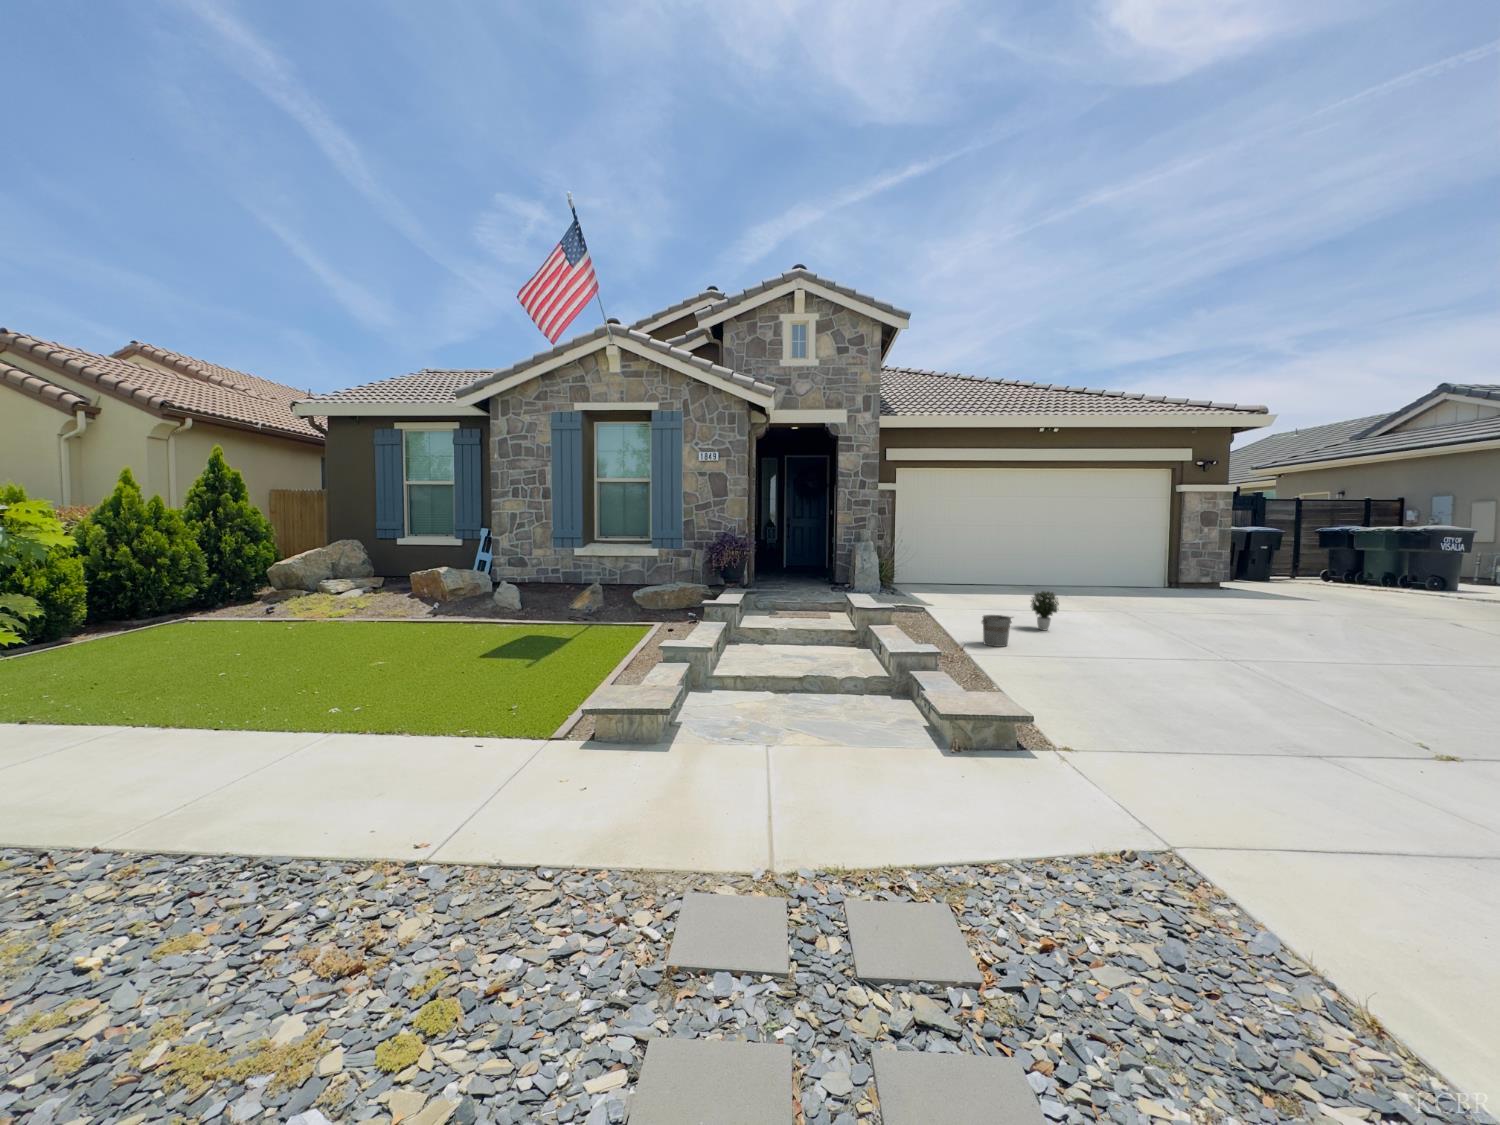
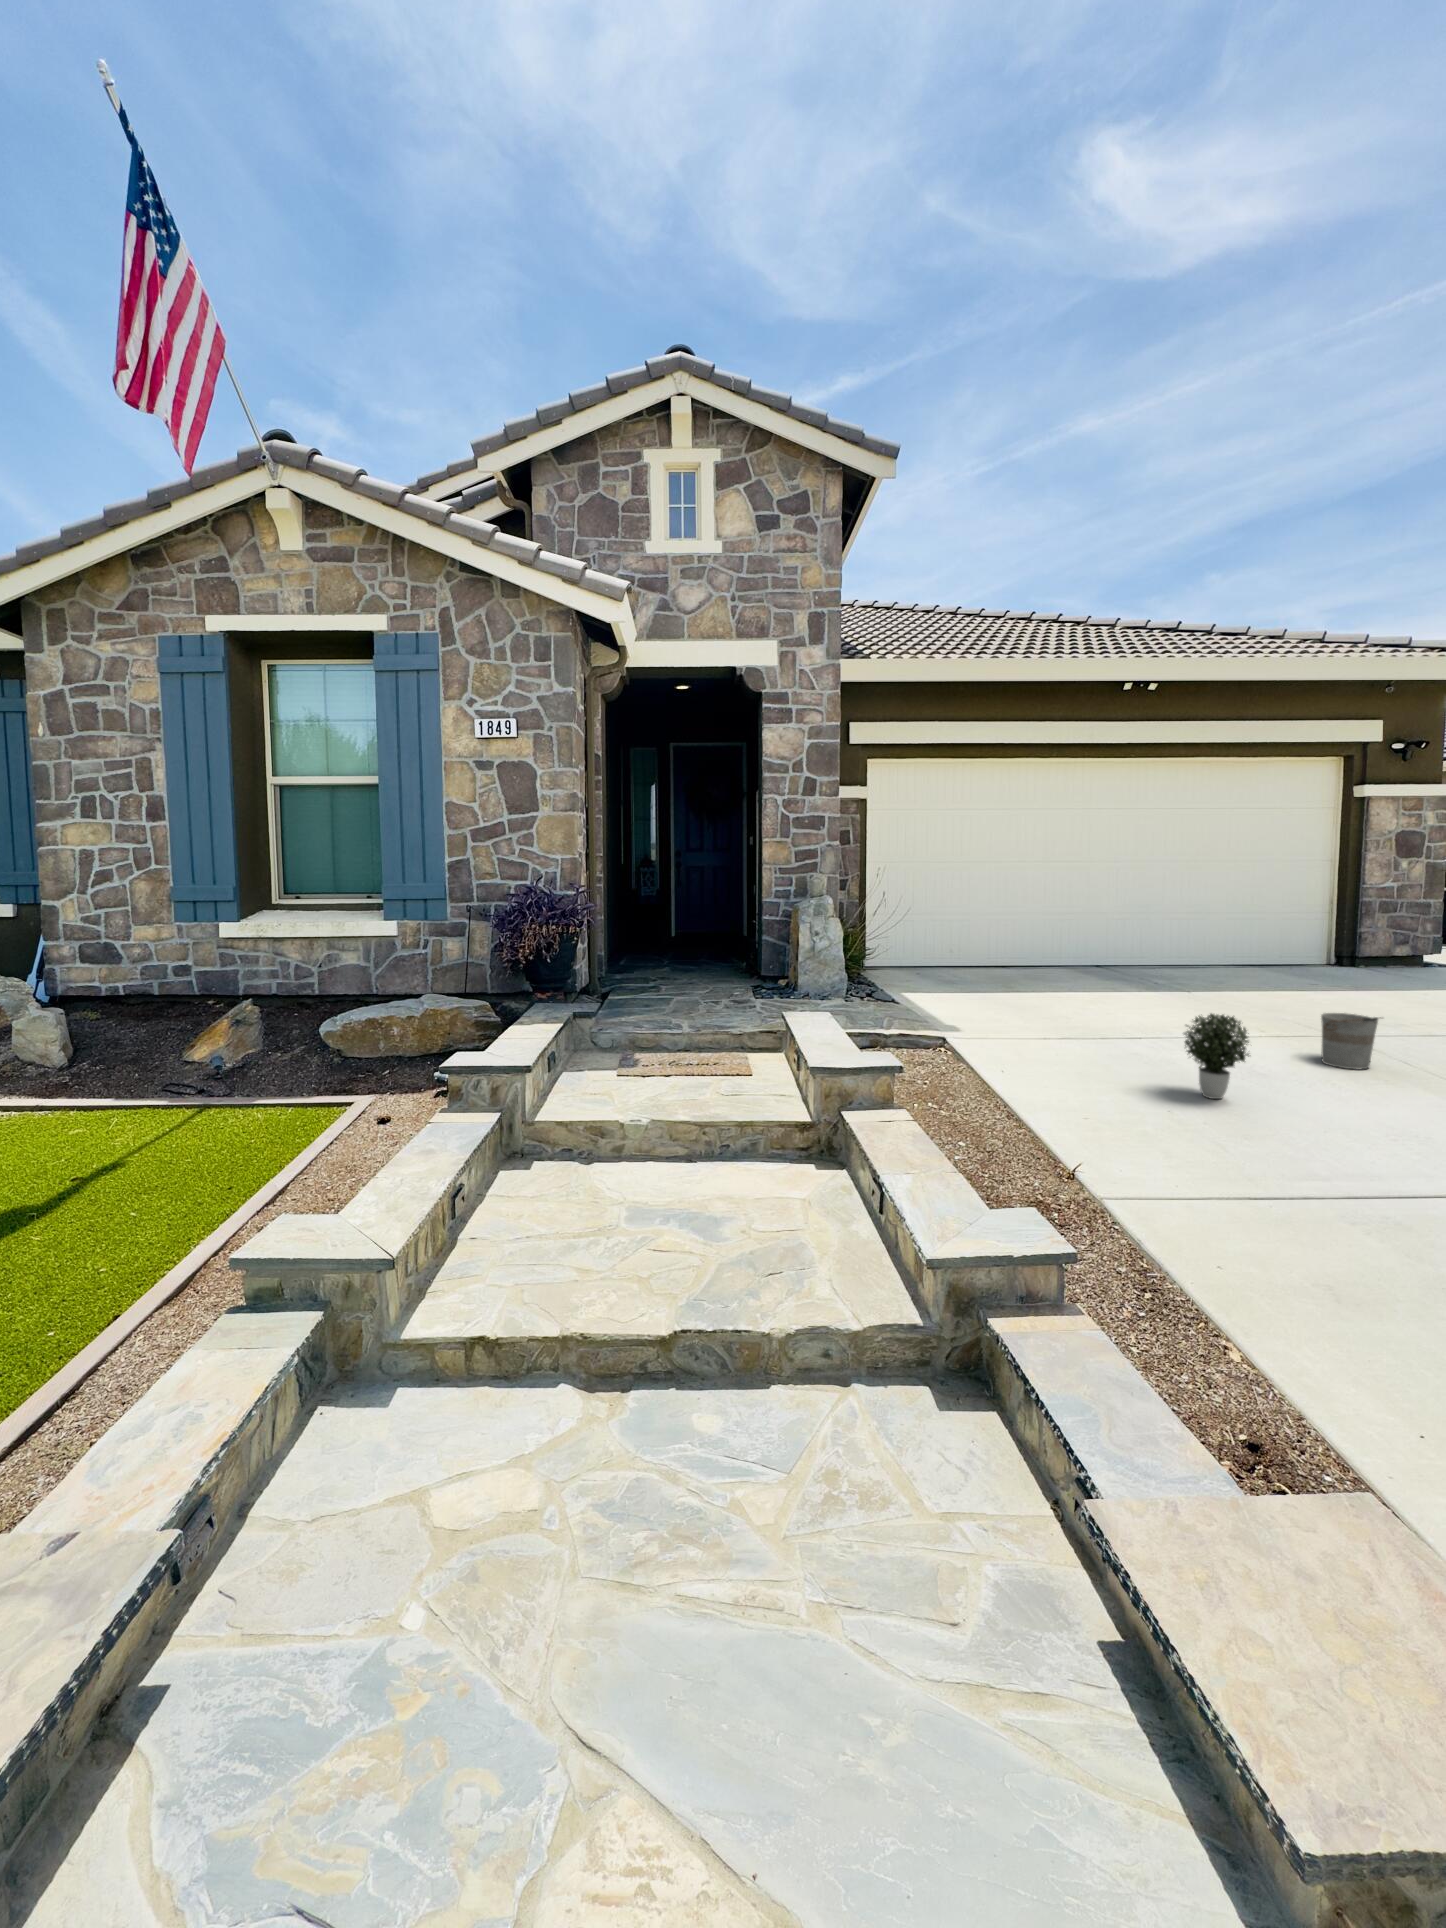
bucket: present [982,615,1012,647] -> present [1321,1013,1381,1069]

